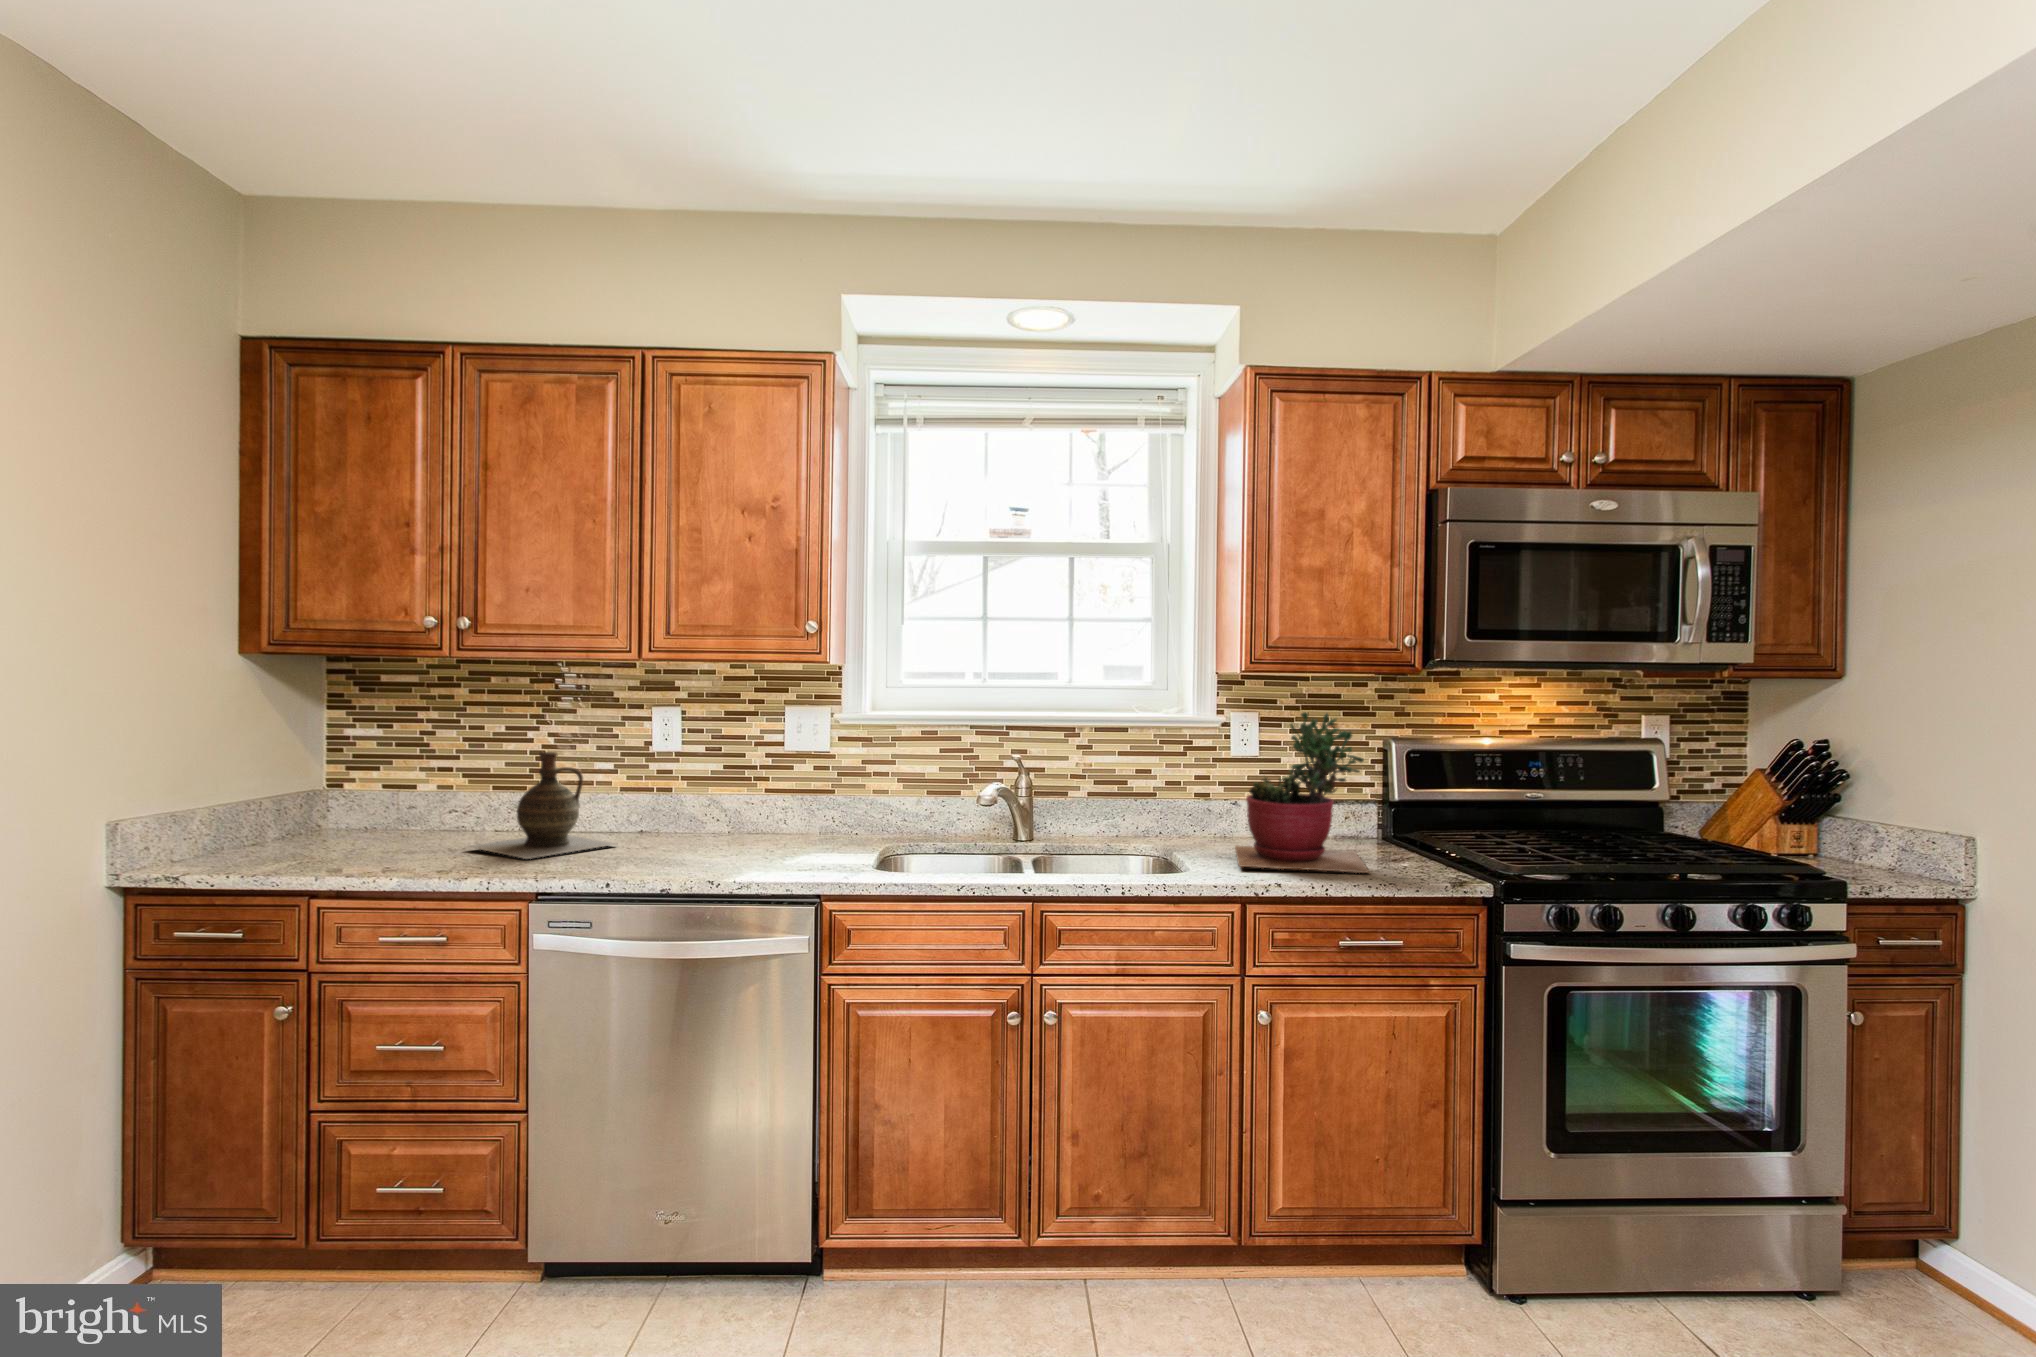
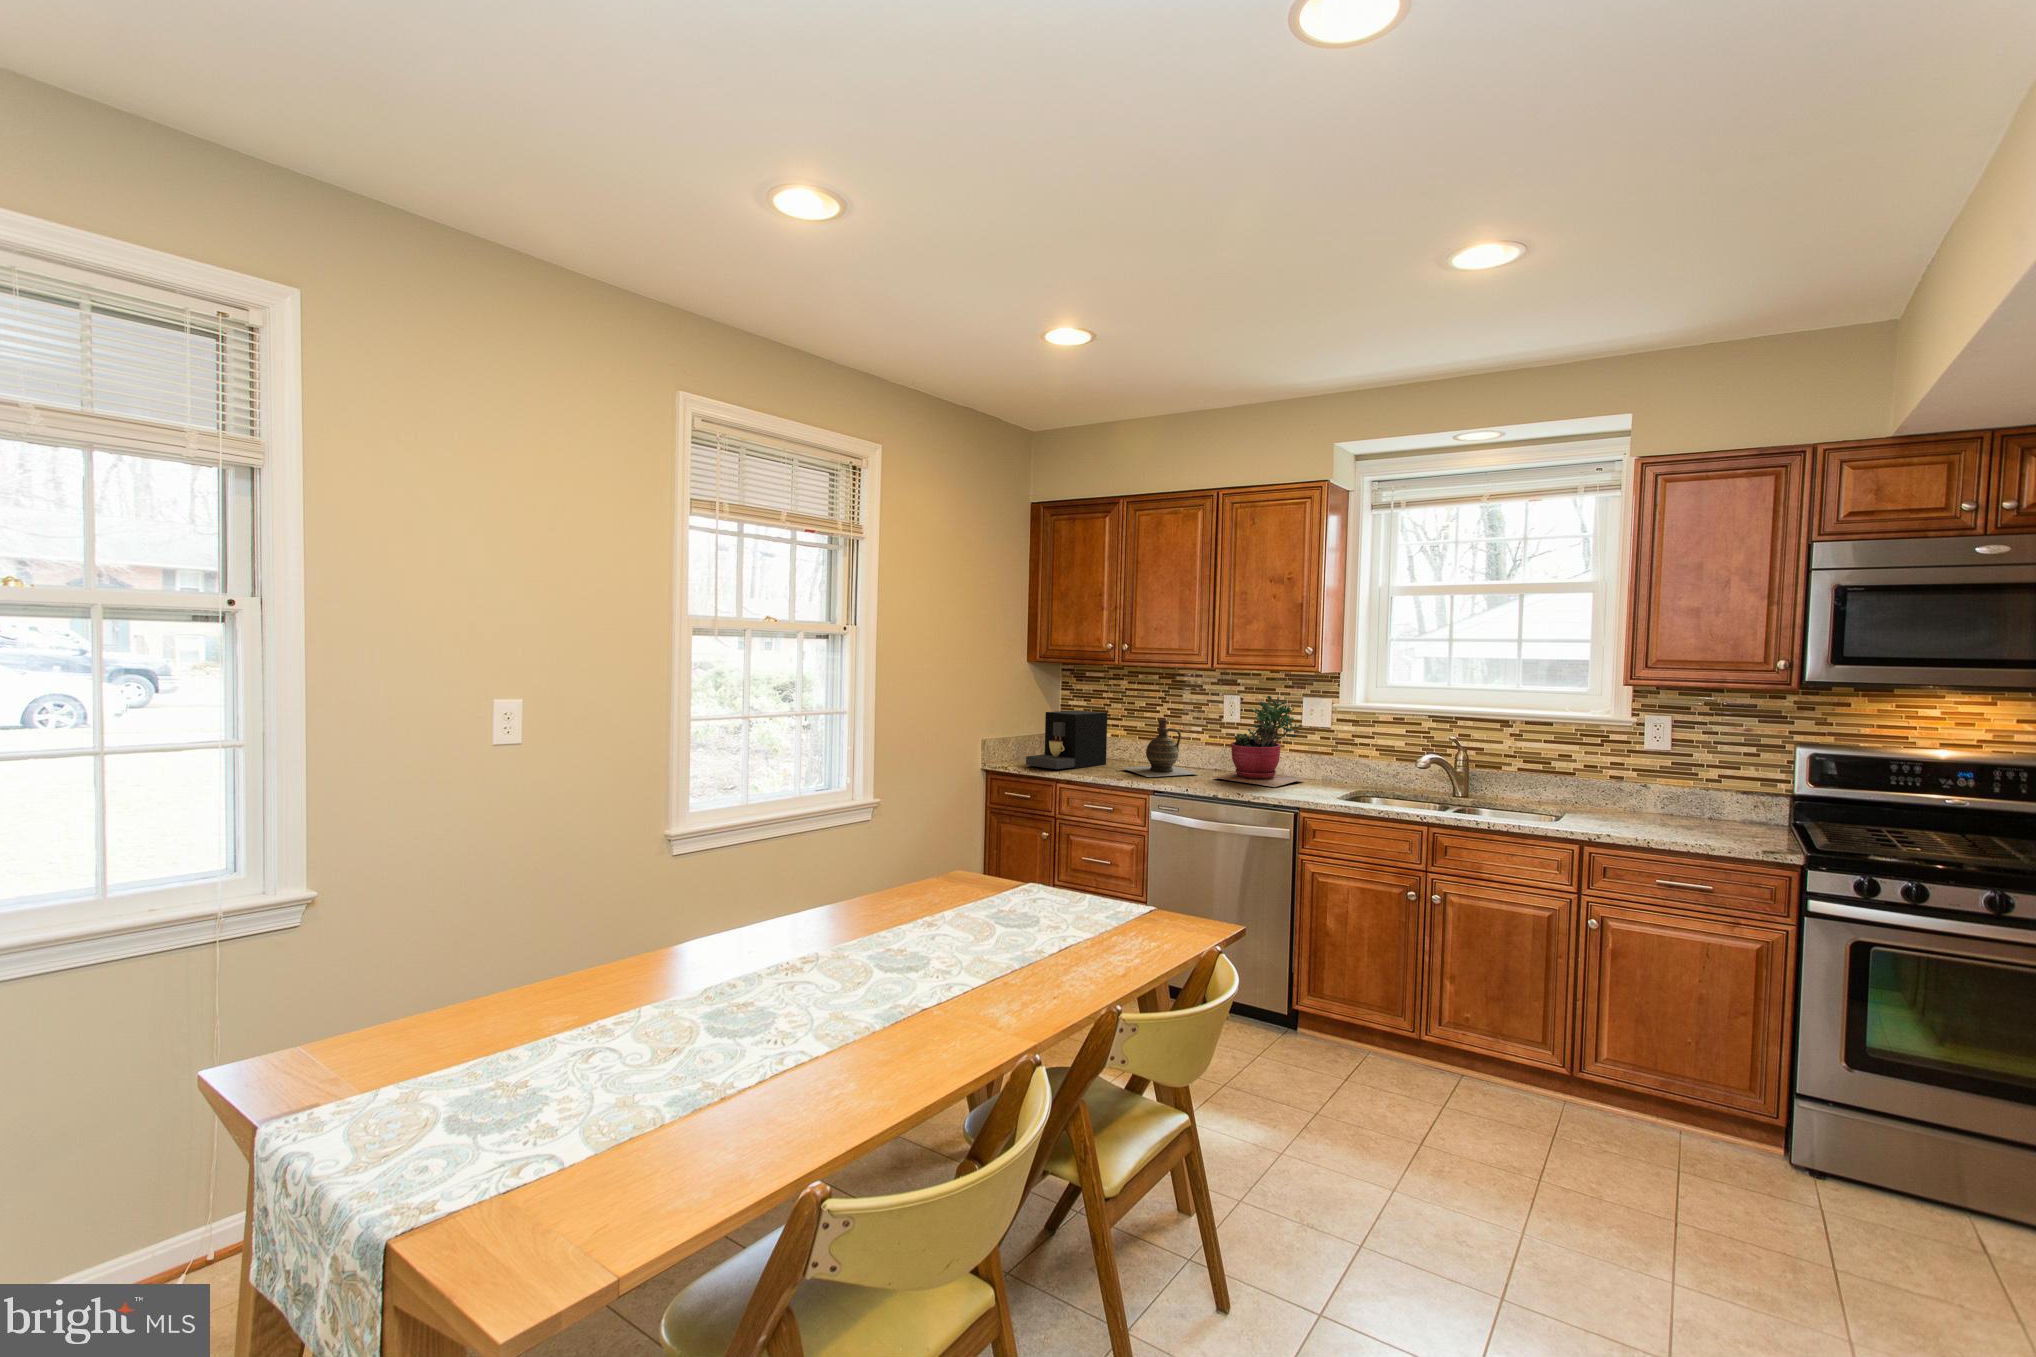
succulent plant: present [1235,712,1369,873] -> present [1213,696,1304,787]
coffee maker: none [249,745,431,862] -> present [1026,710,1107,769]

